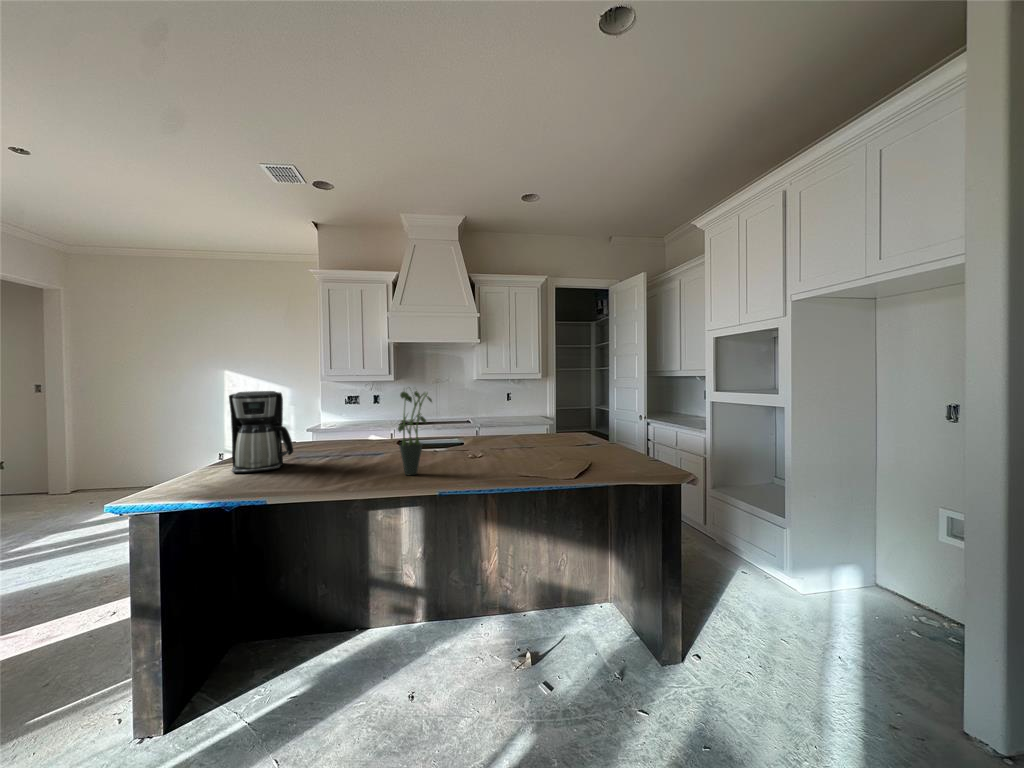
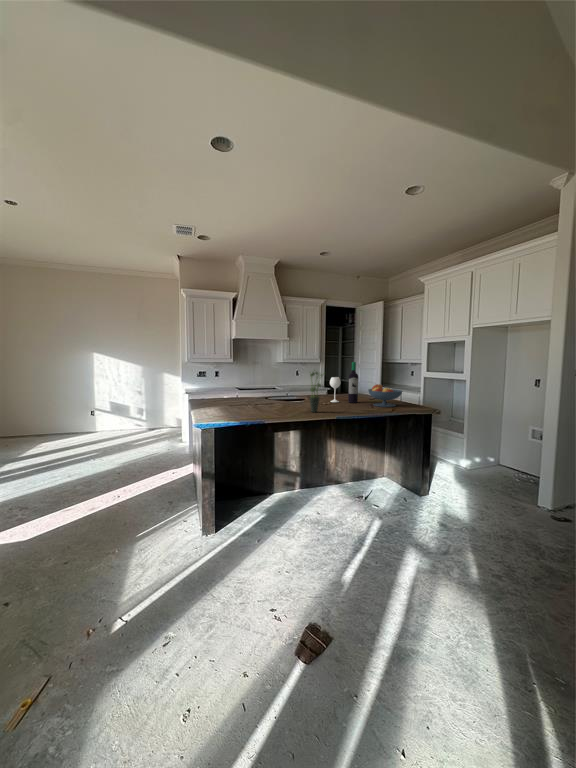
wine bottle: none [496,373,548,452] -> present [330,362,358,403]
coffee maker: present [229,391,293,473] -> none [213,370,244,413]
fruit bowl: none [556,416,624,463] -> present [368,384,402,407]

